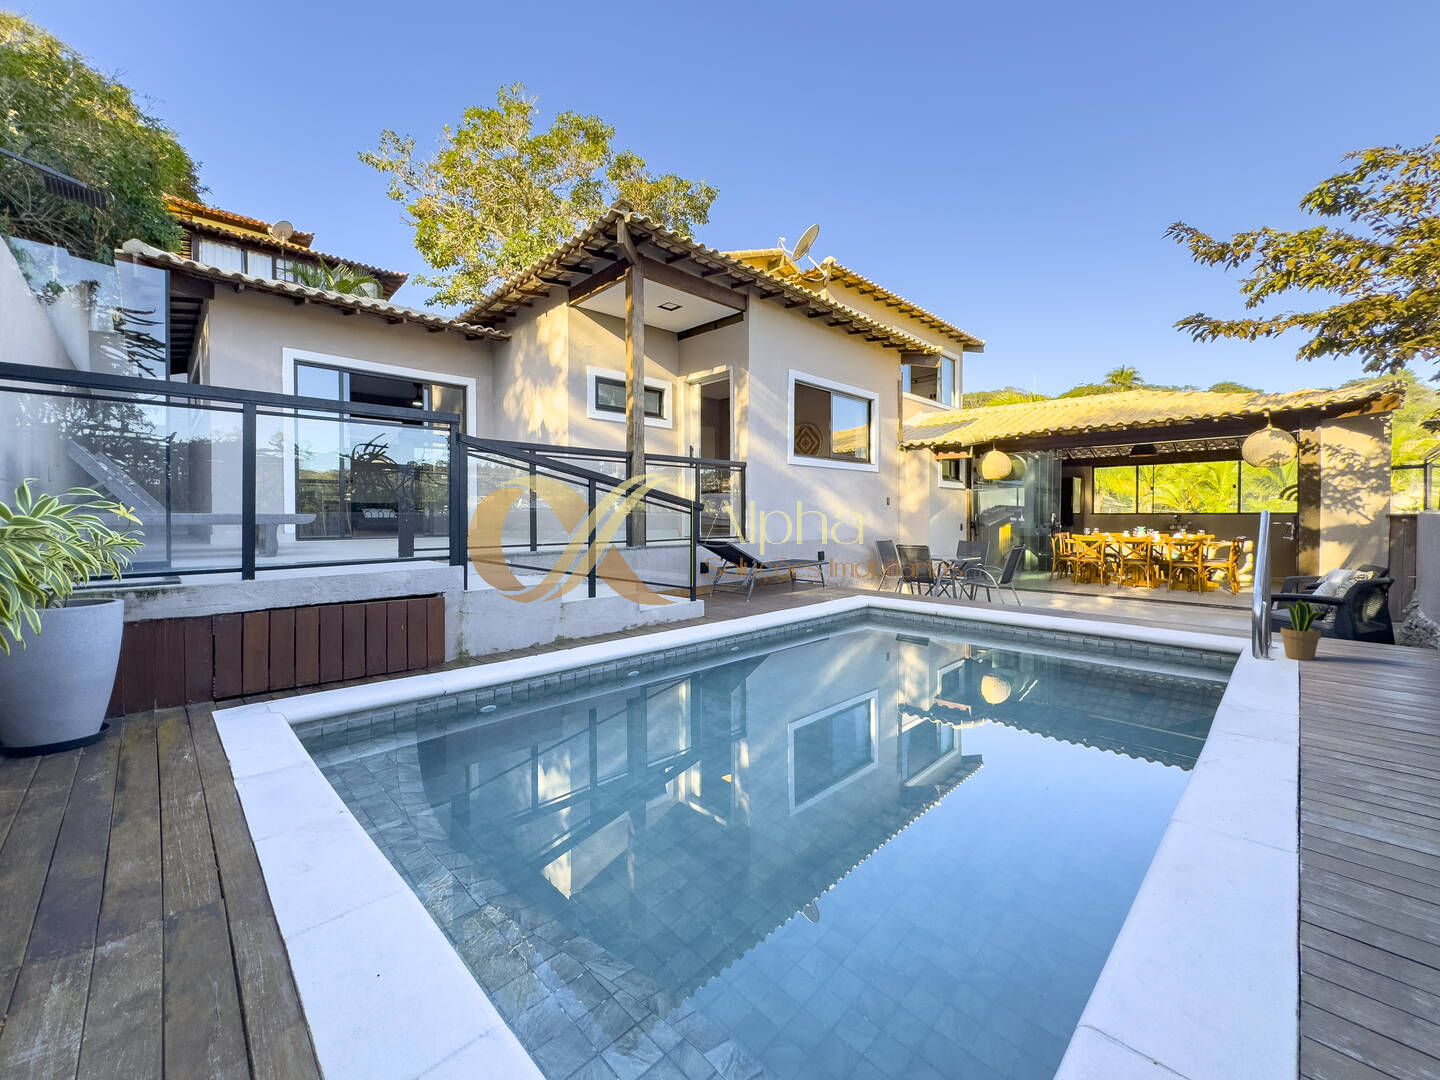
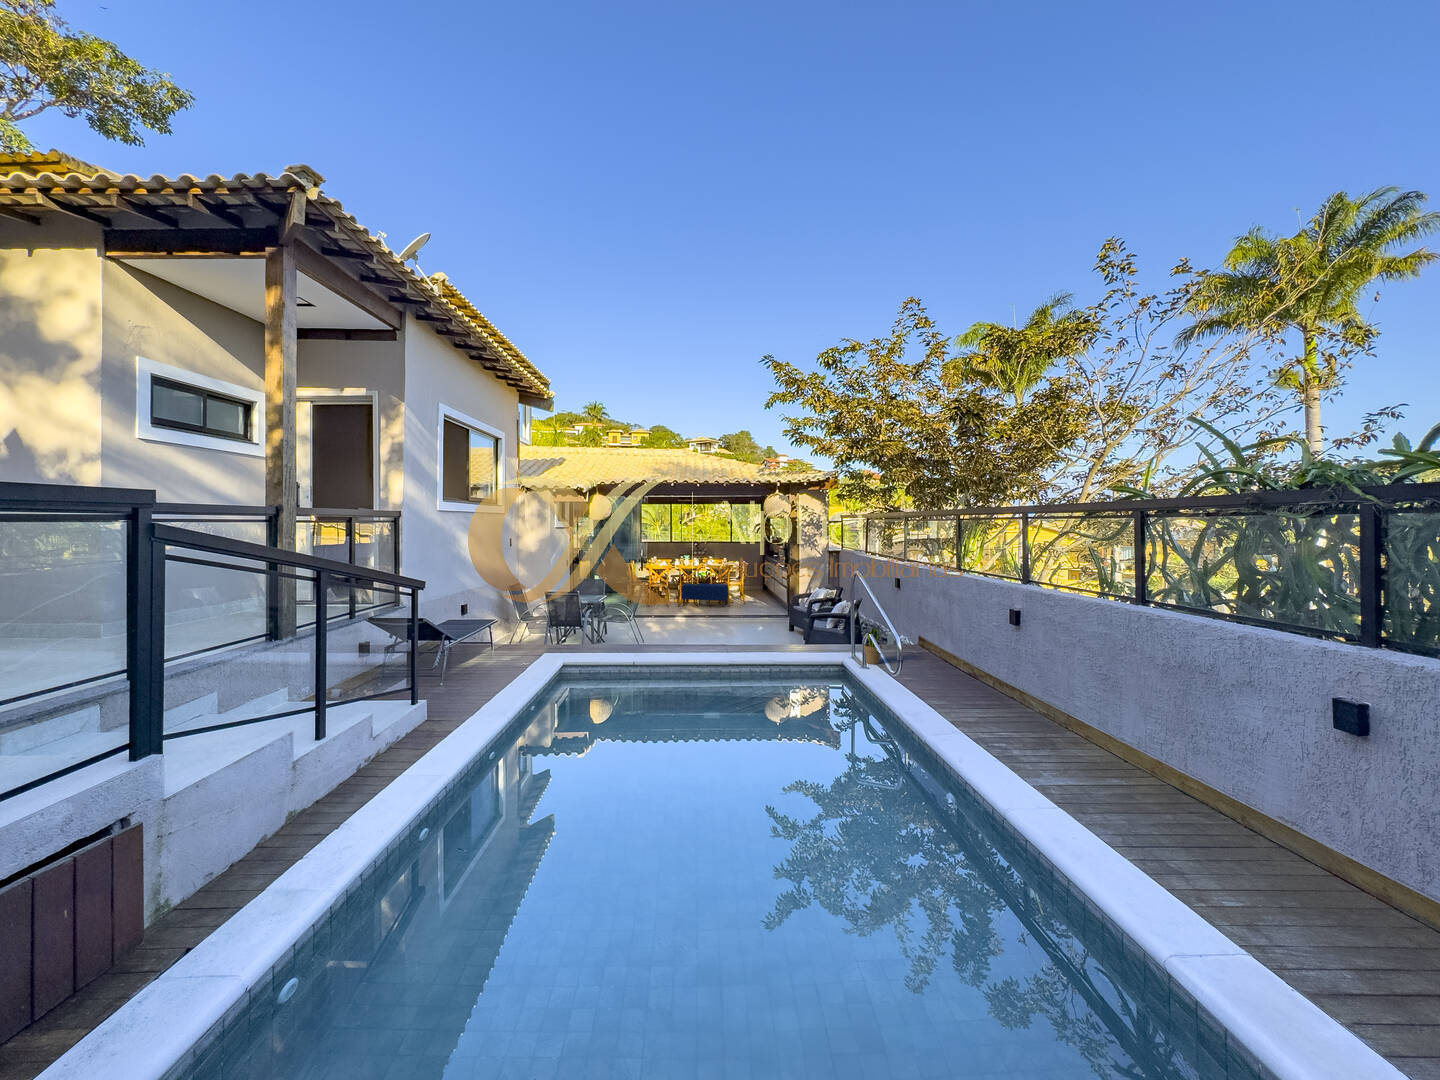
bench: none [1101,561,1180,594] -> present [682,583,728,607]

